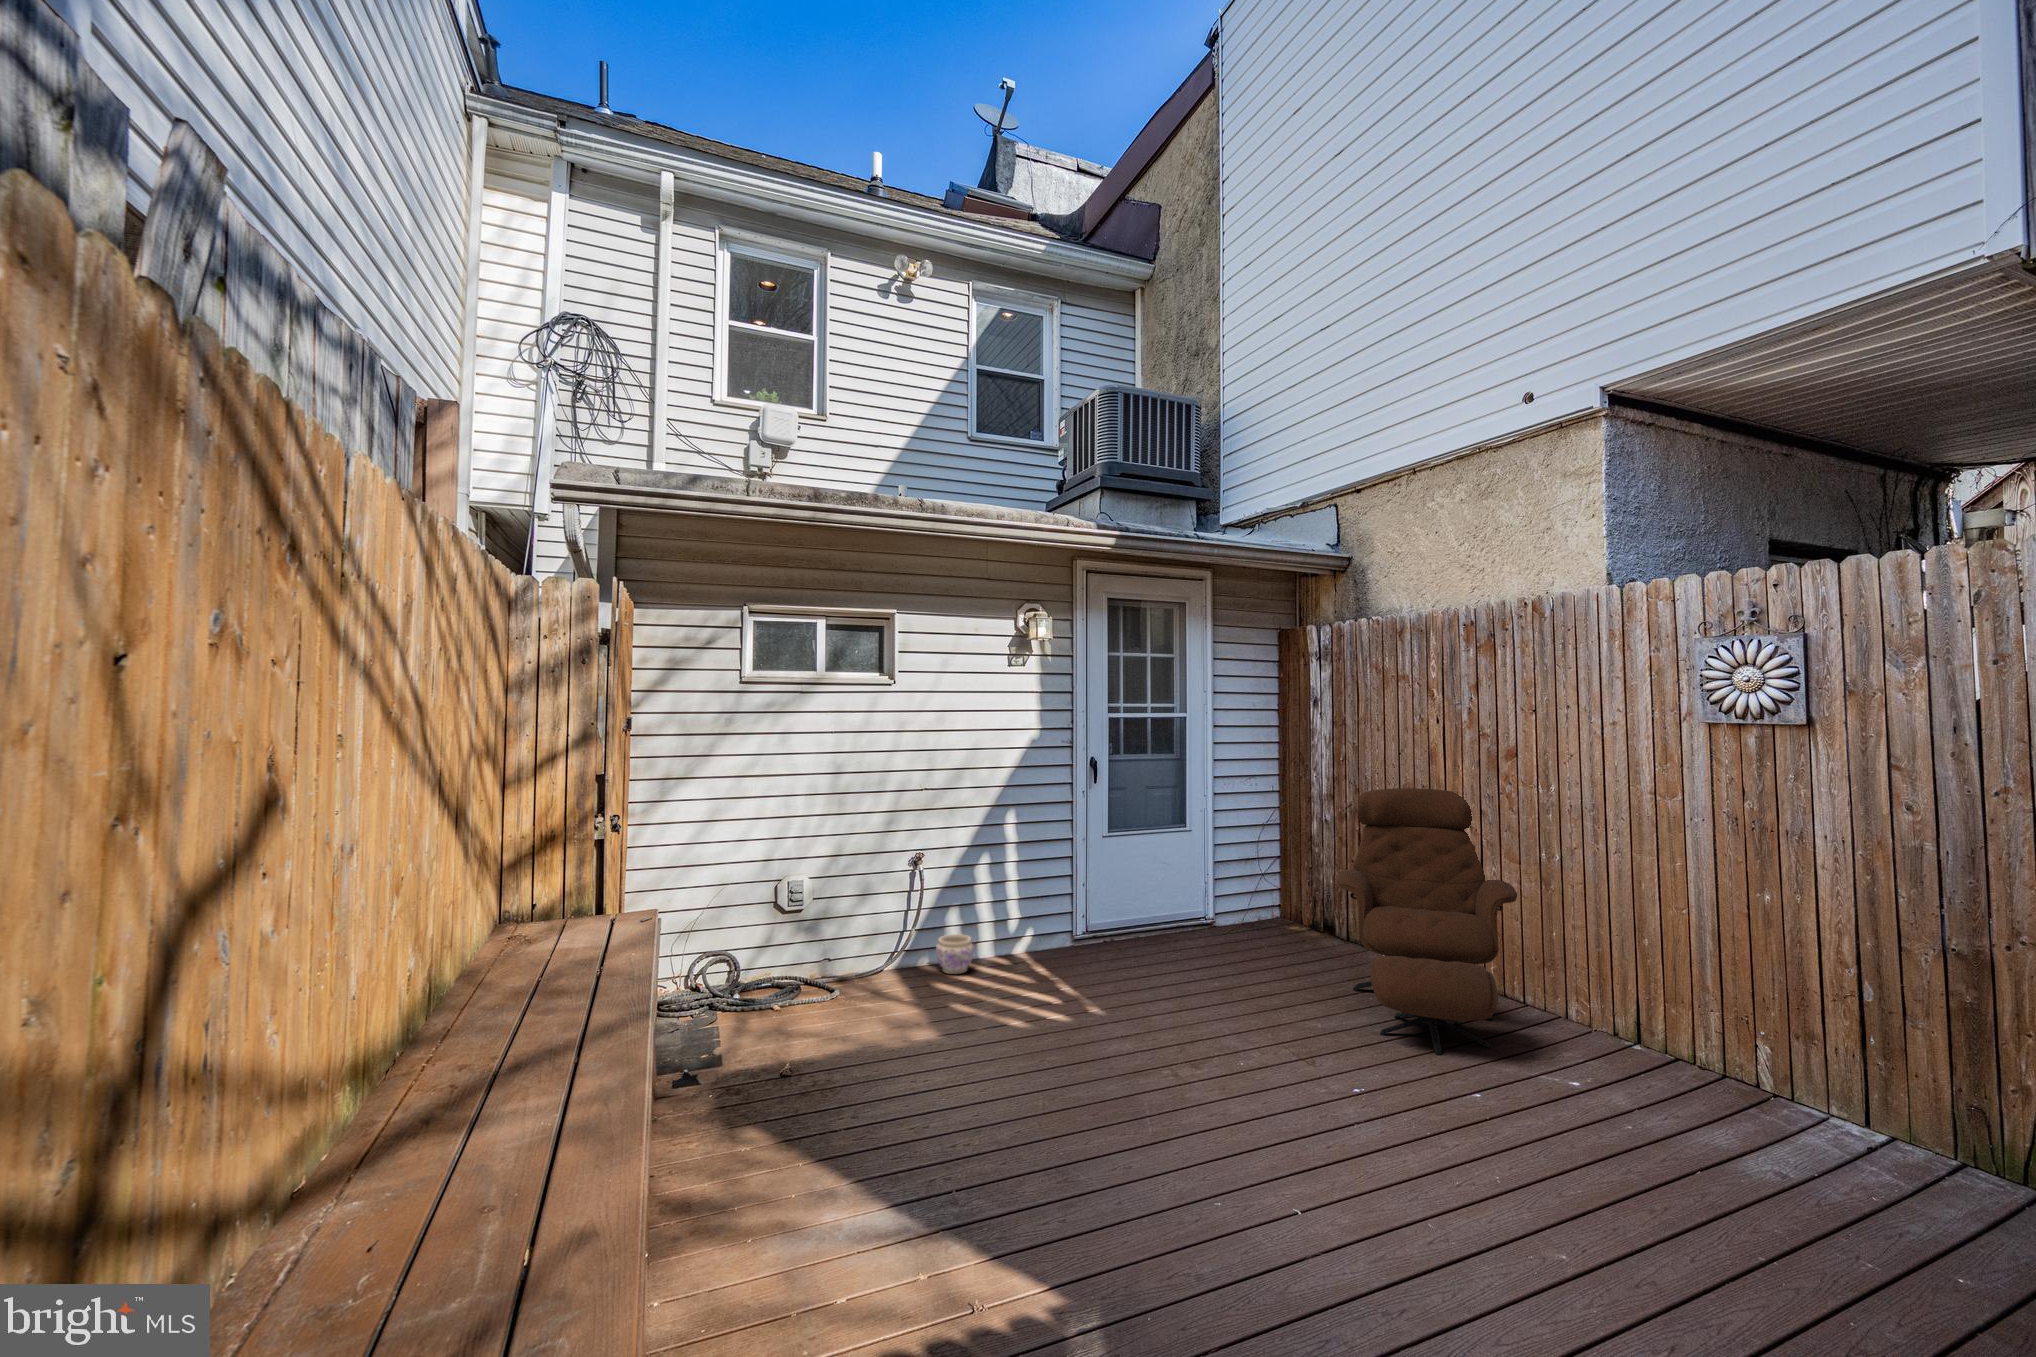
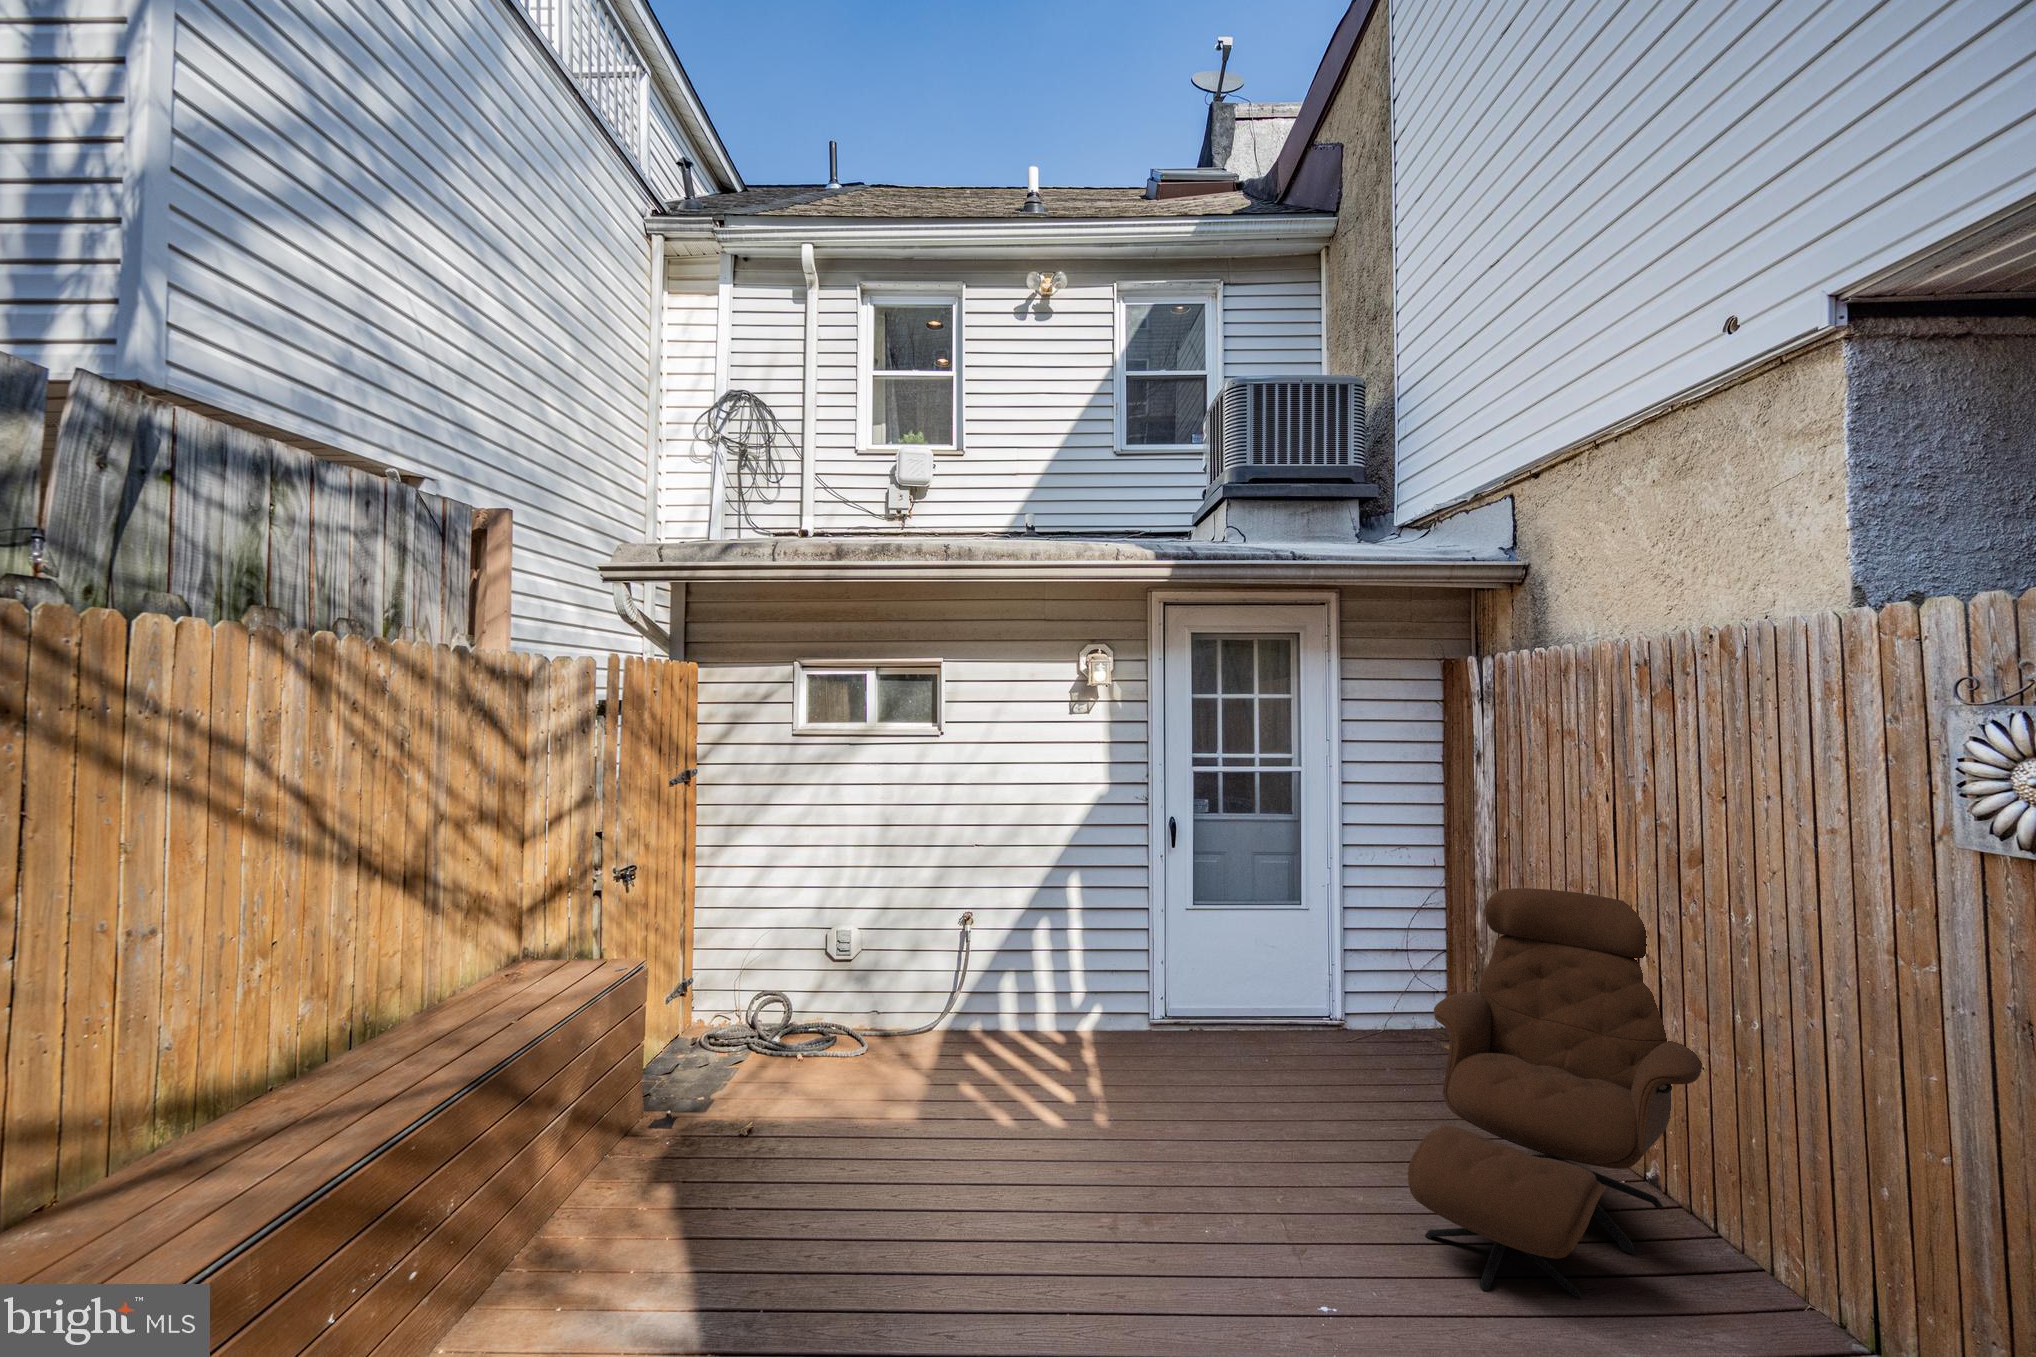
planter: present [936,934,974,974] -> none [979,1000,1020,1045]

